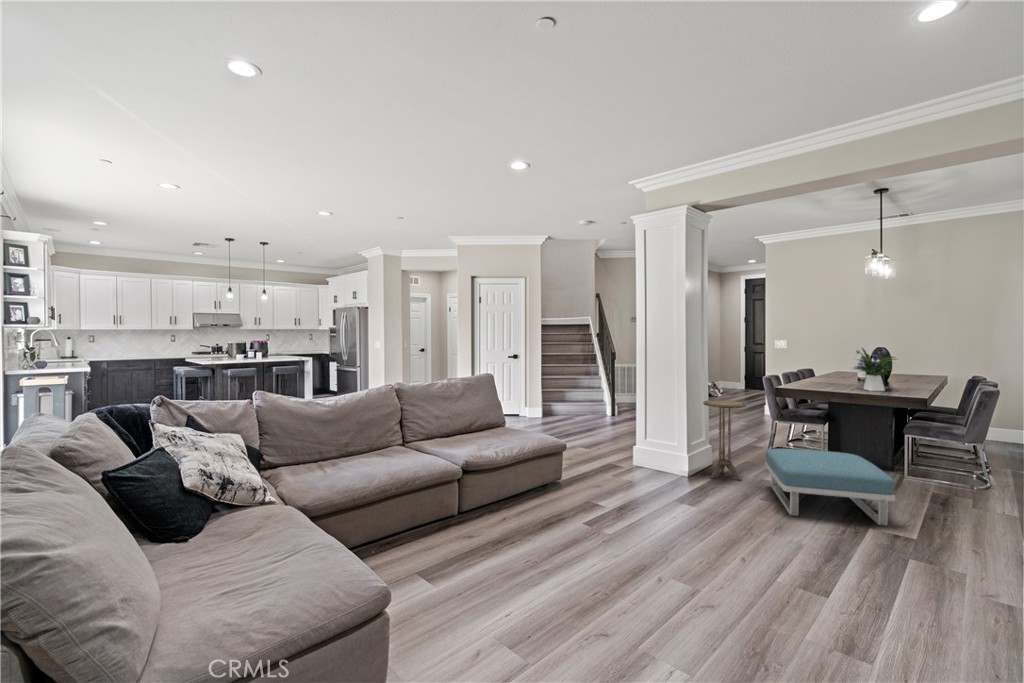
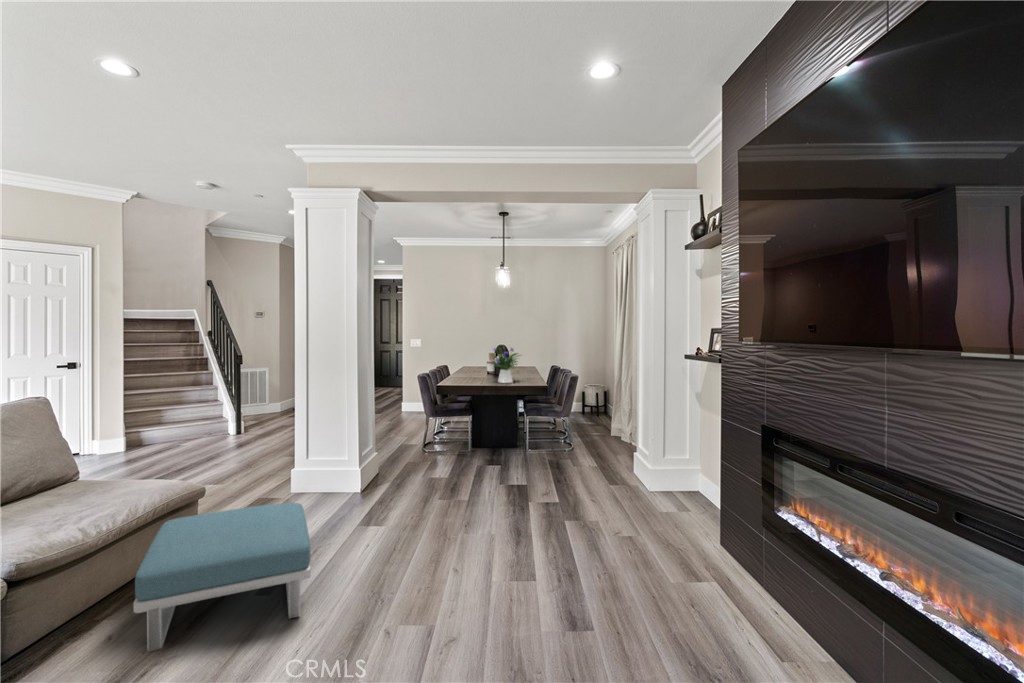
side table: present [703,400,747,481] -> none [375,403,418,490]
footstool: present [765,449,895,526] -> present [133,503,311,651]

